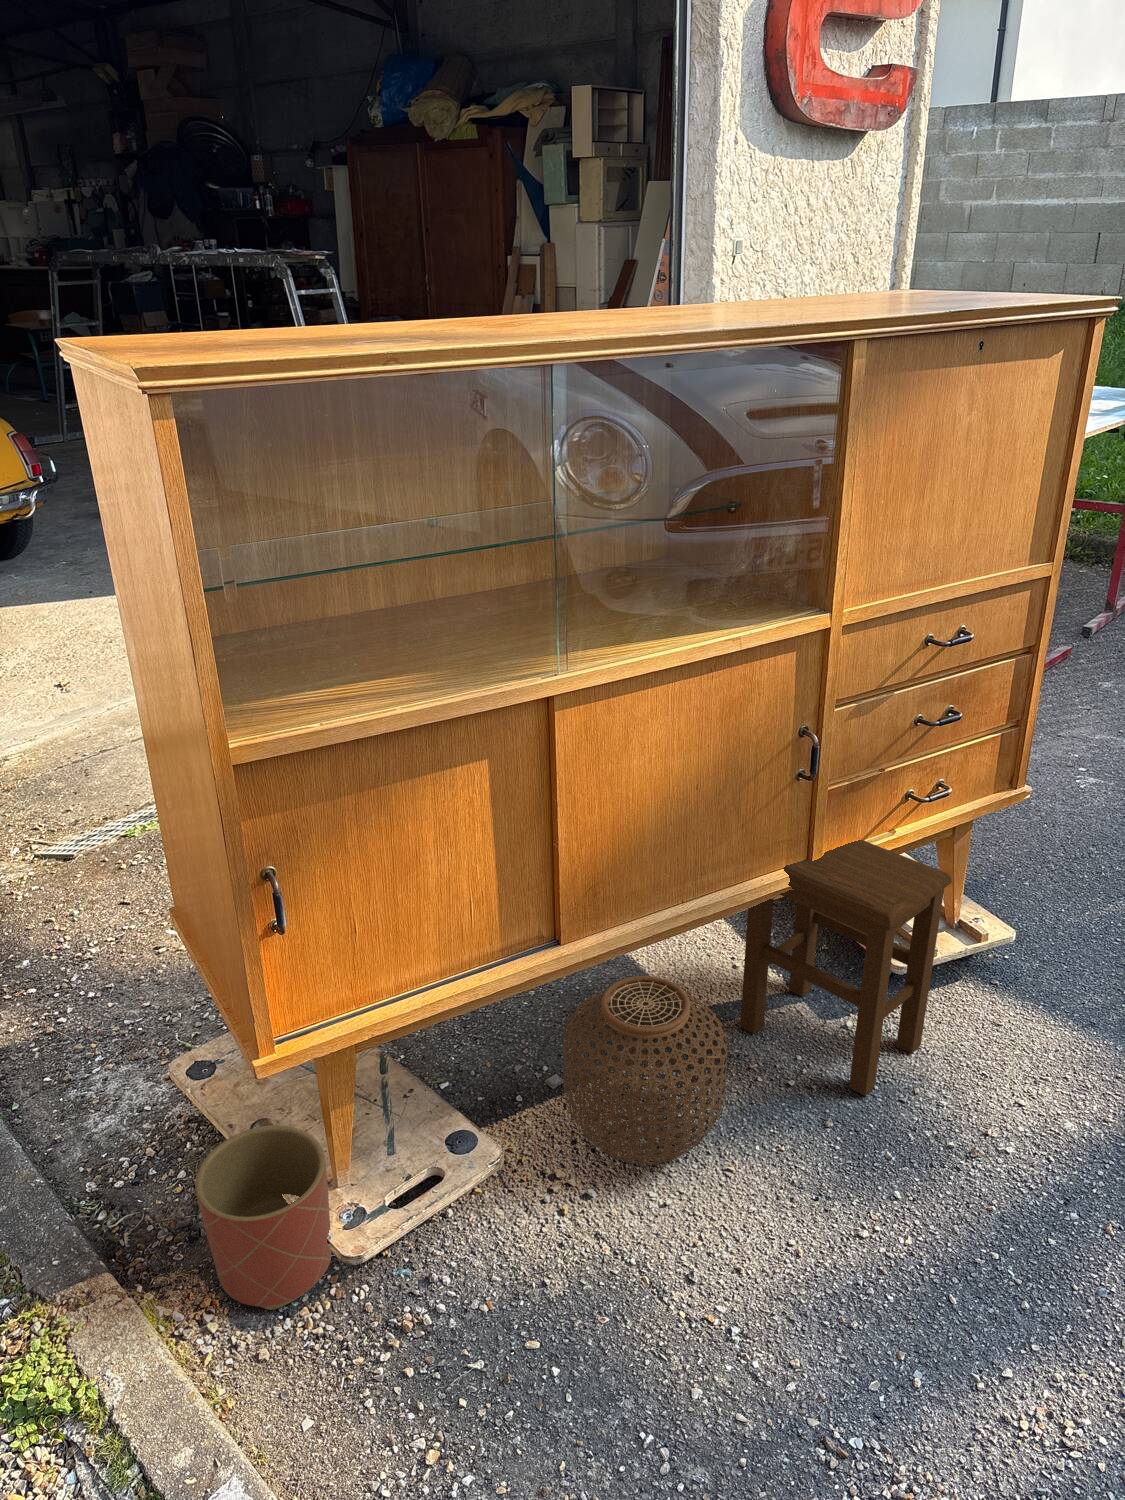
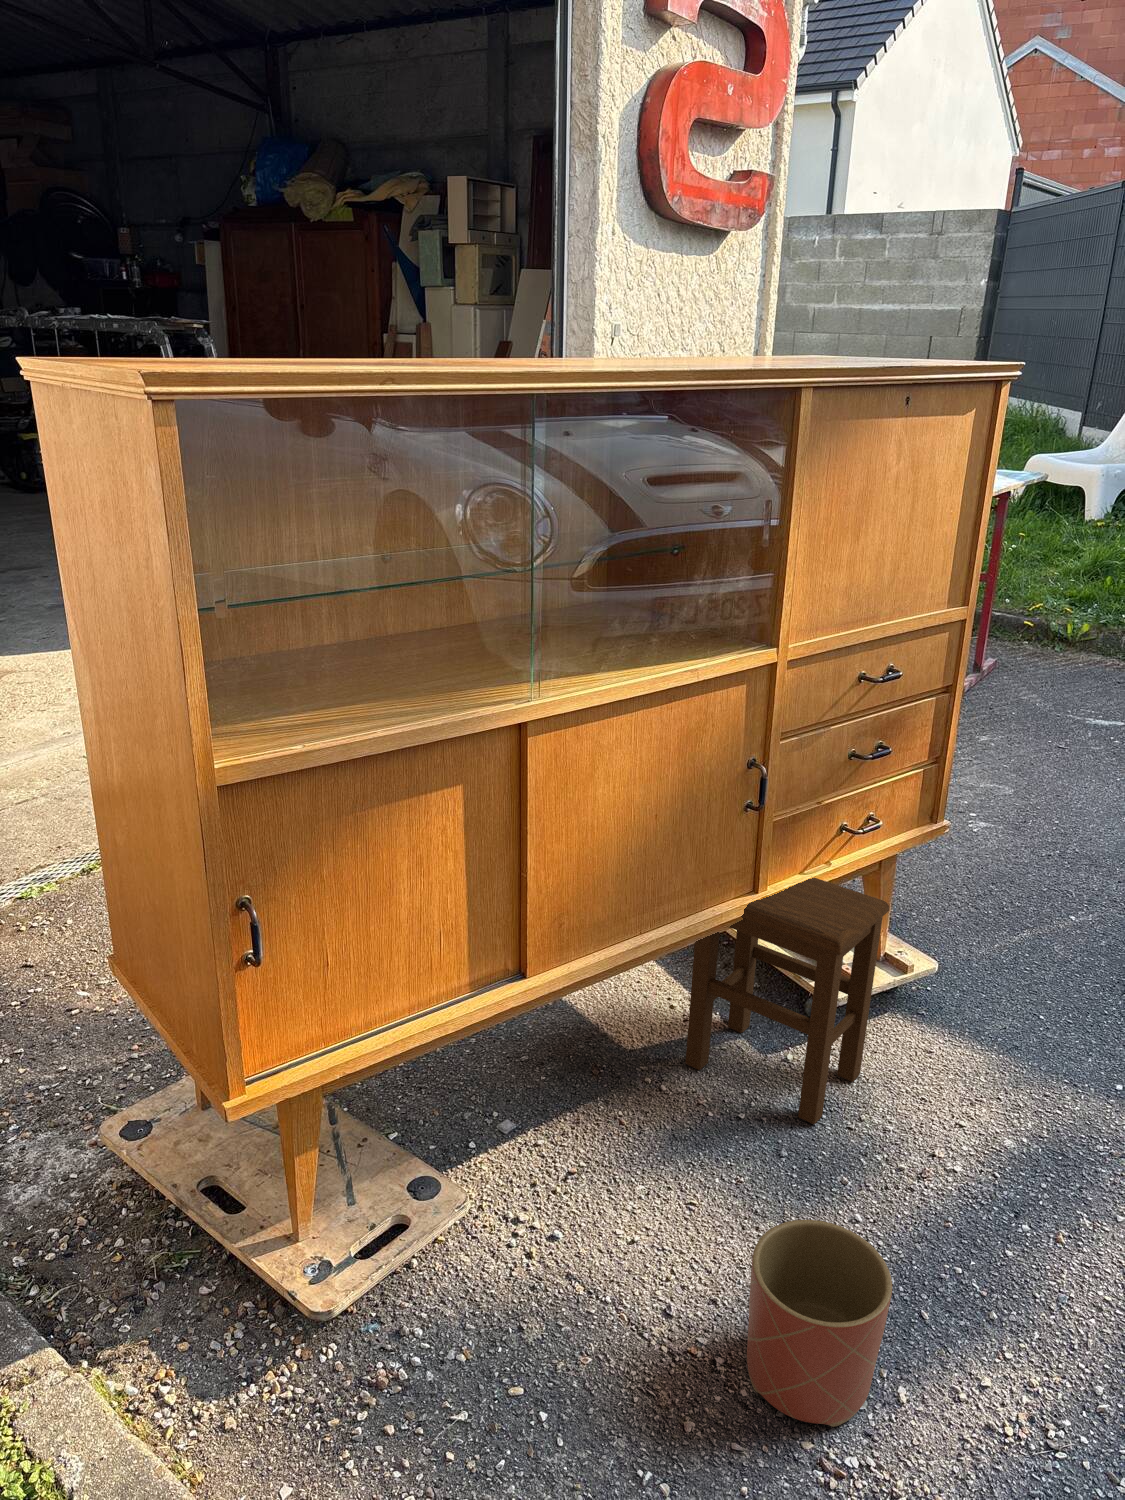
woven basket: present [563,976,728,1165] -> none [525,1009,690,1202]
planter: present [195,1125,331,1310] -> present [747,1220,892,1427]

